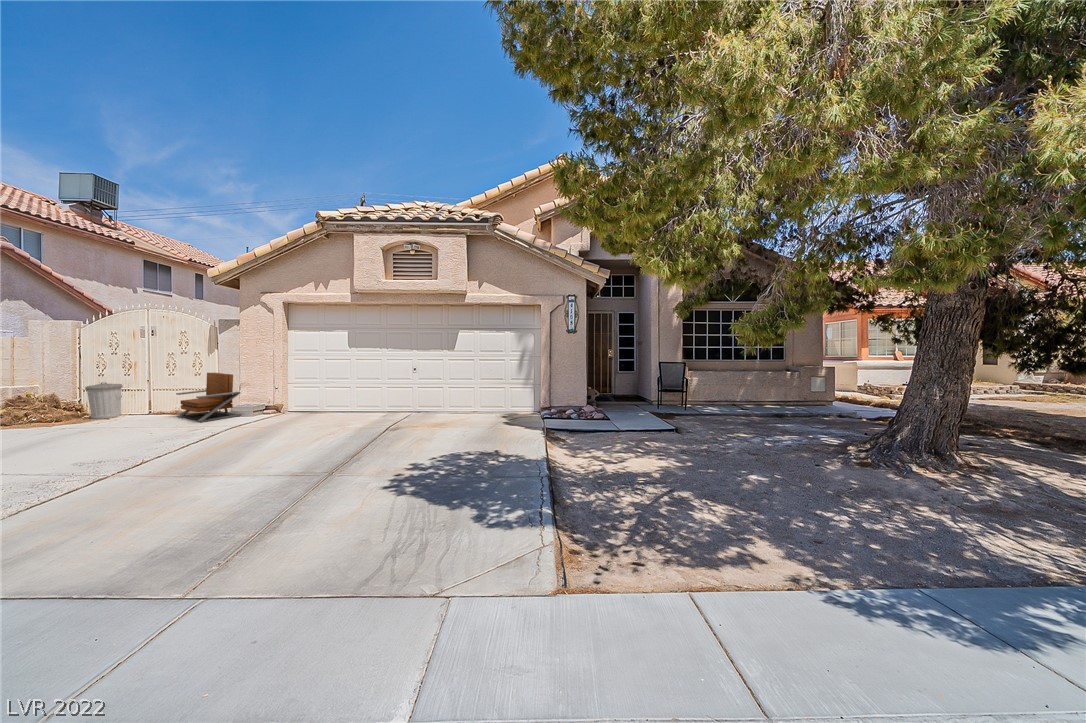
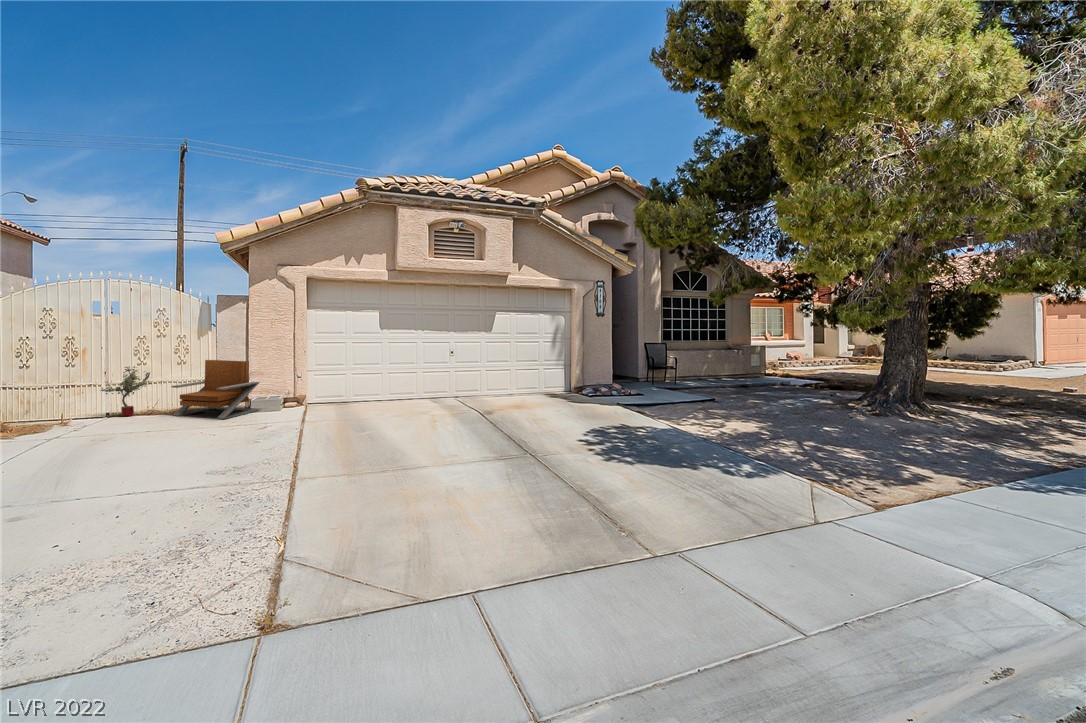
potted tree: none [134,376,168,416] -> present [101,366,151,417]
trash can: present [85,383,123,419] -> none [27,375,80,424]

